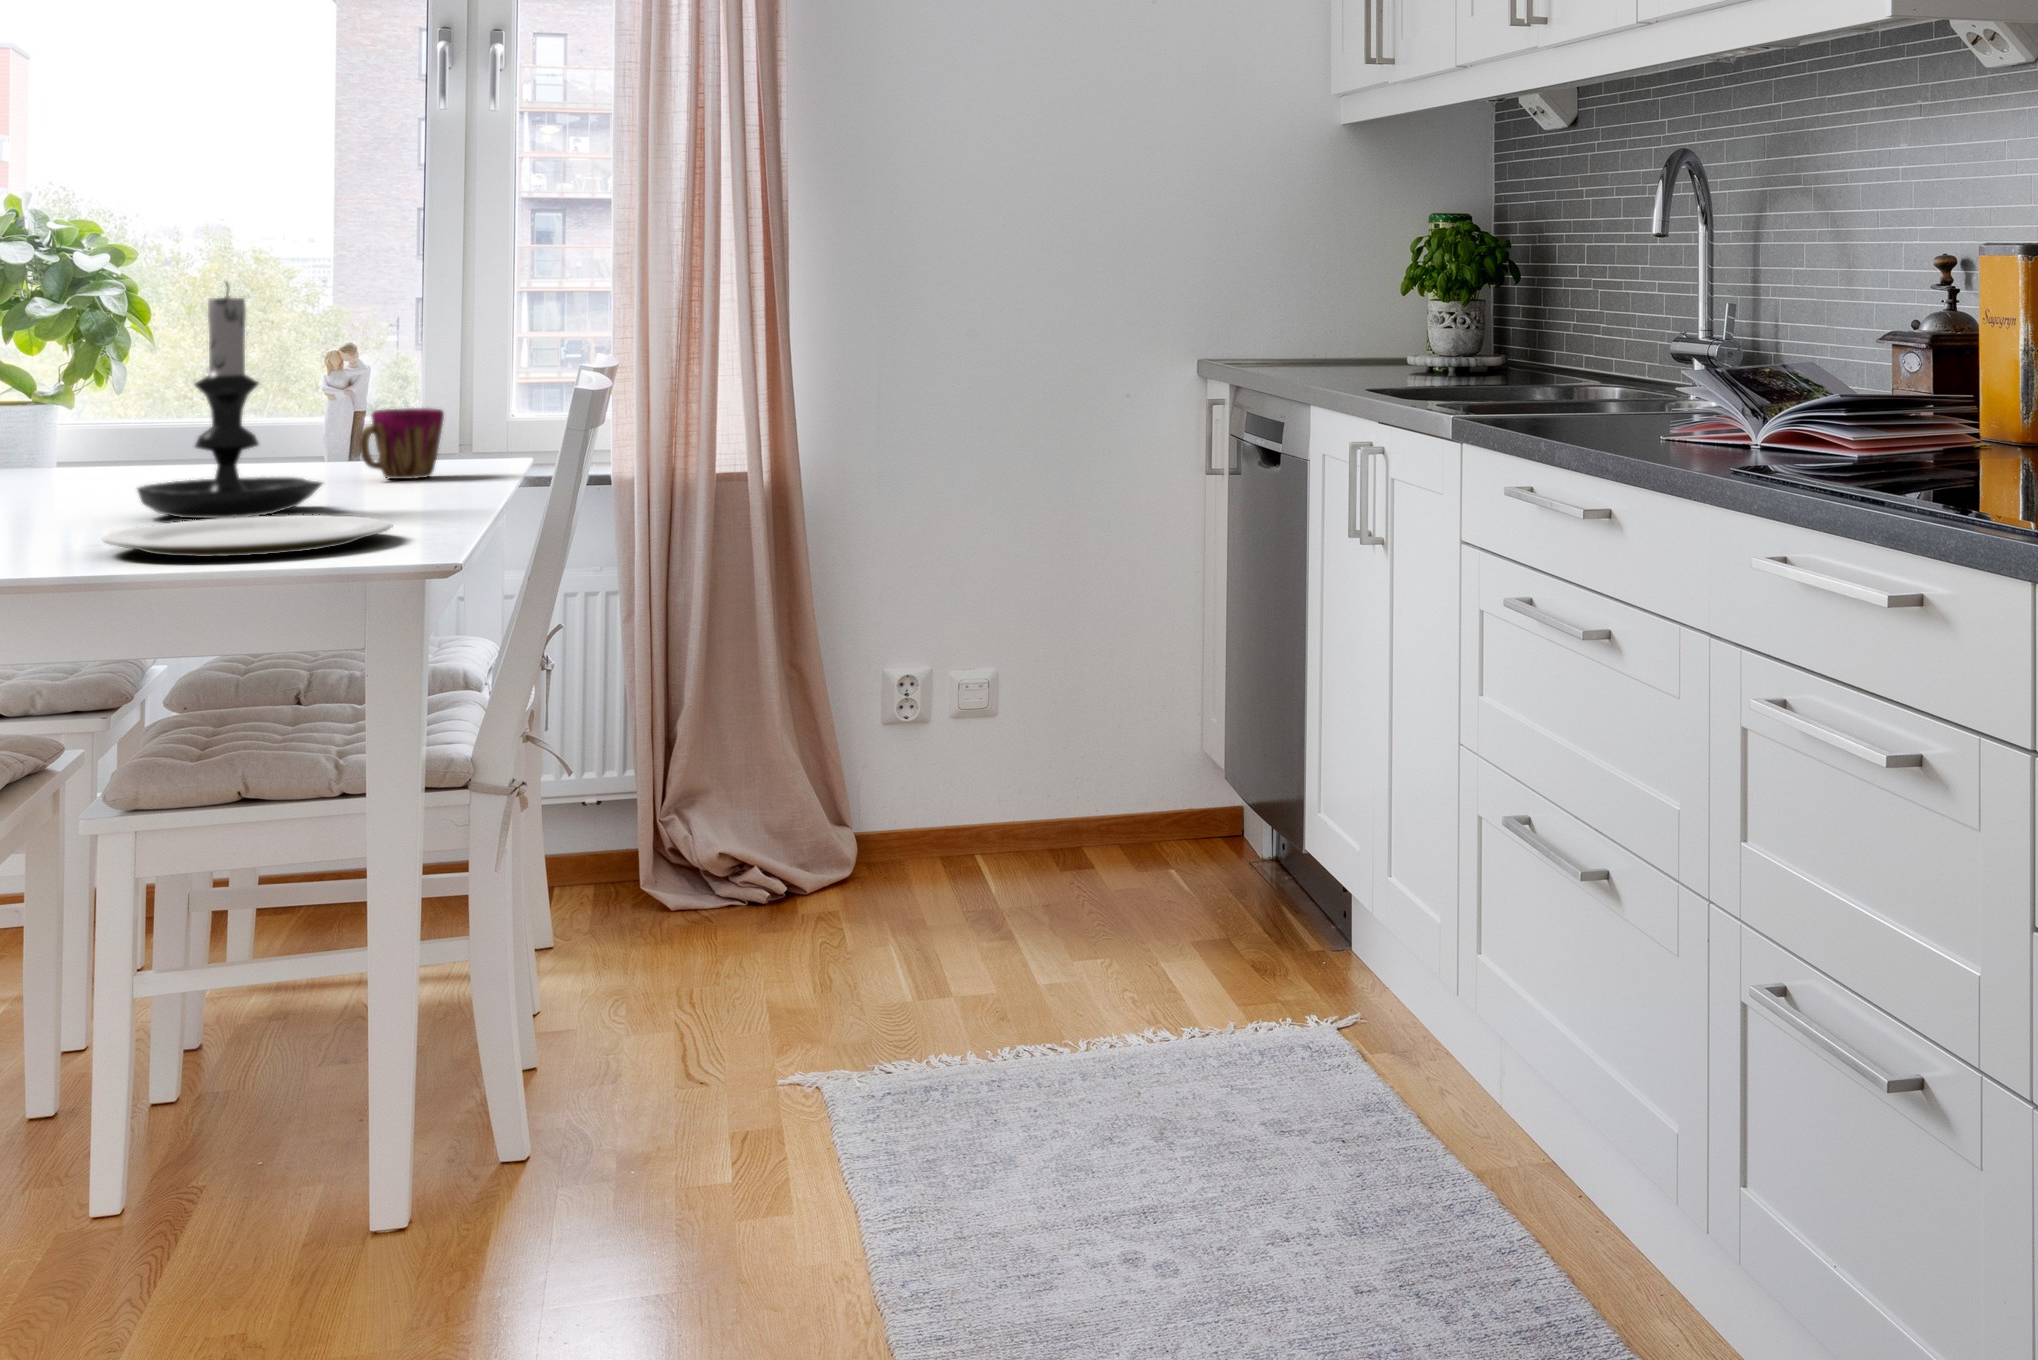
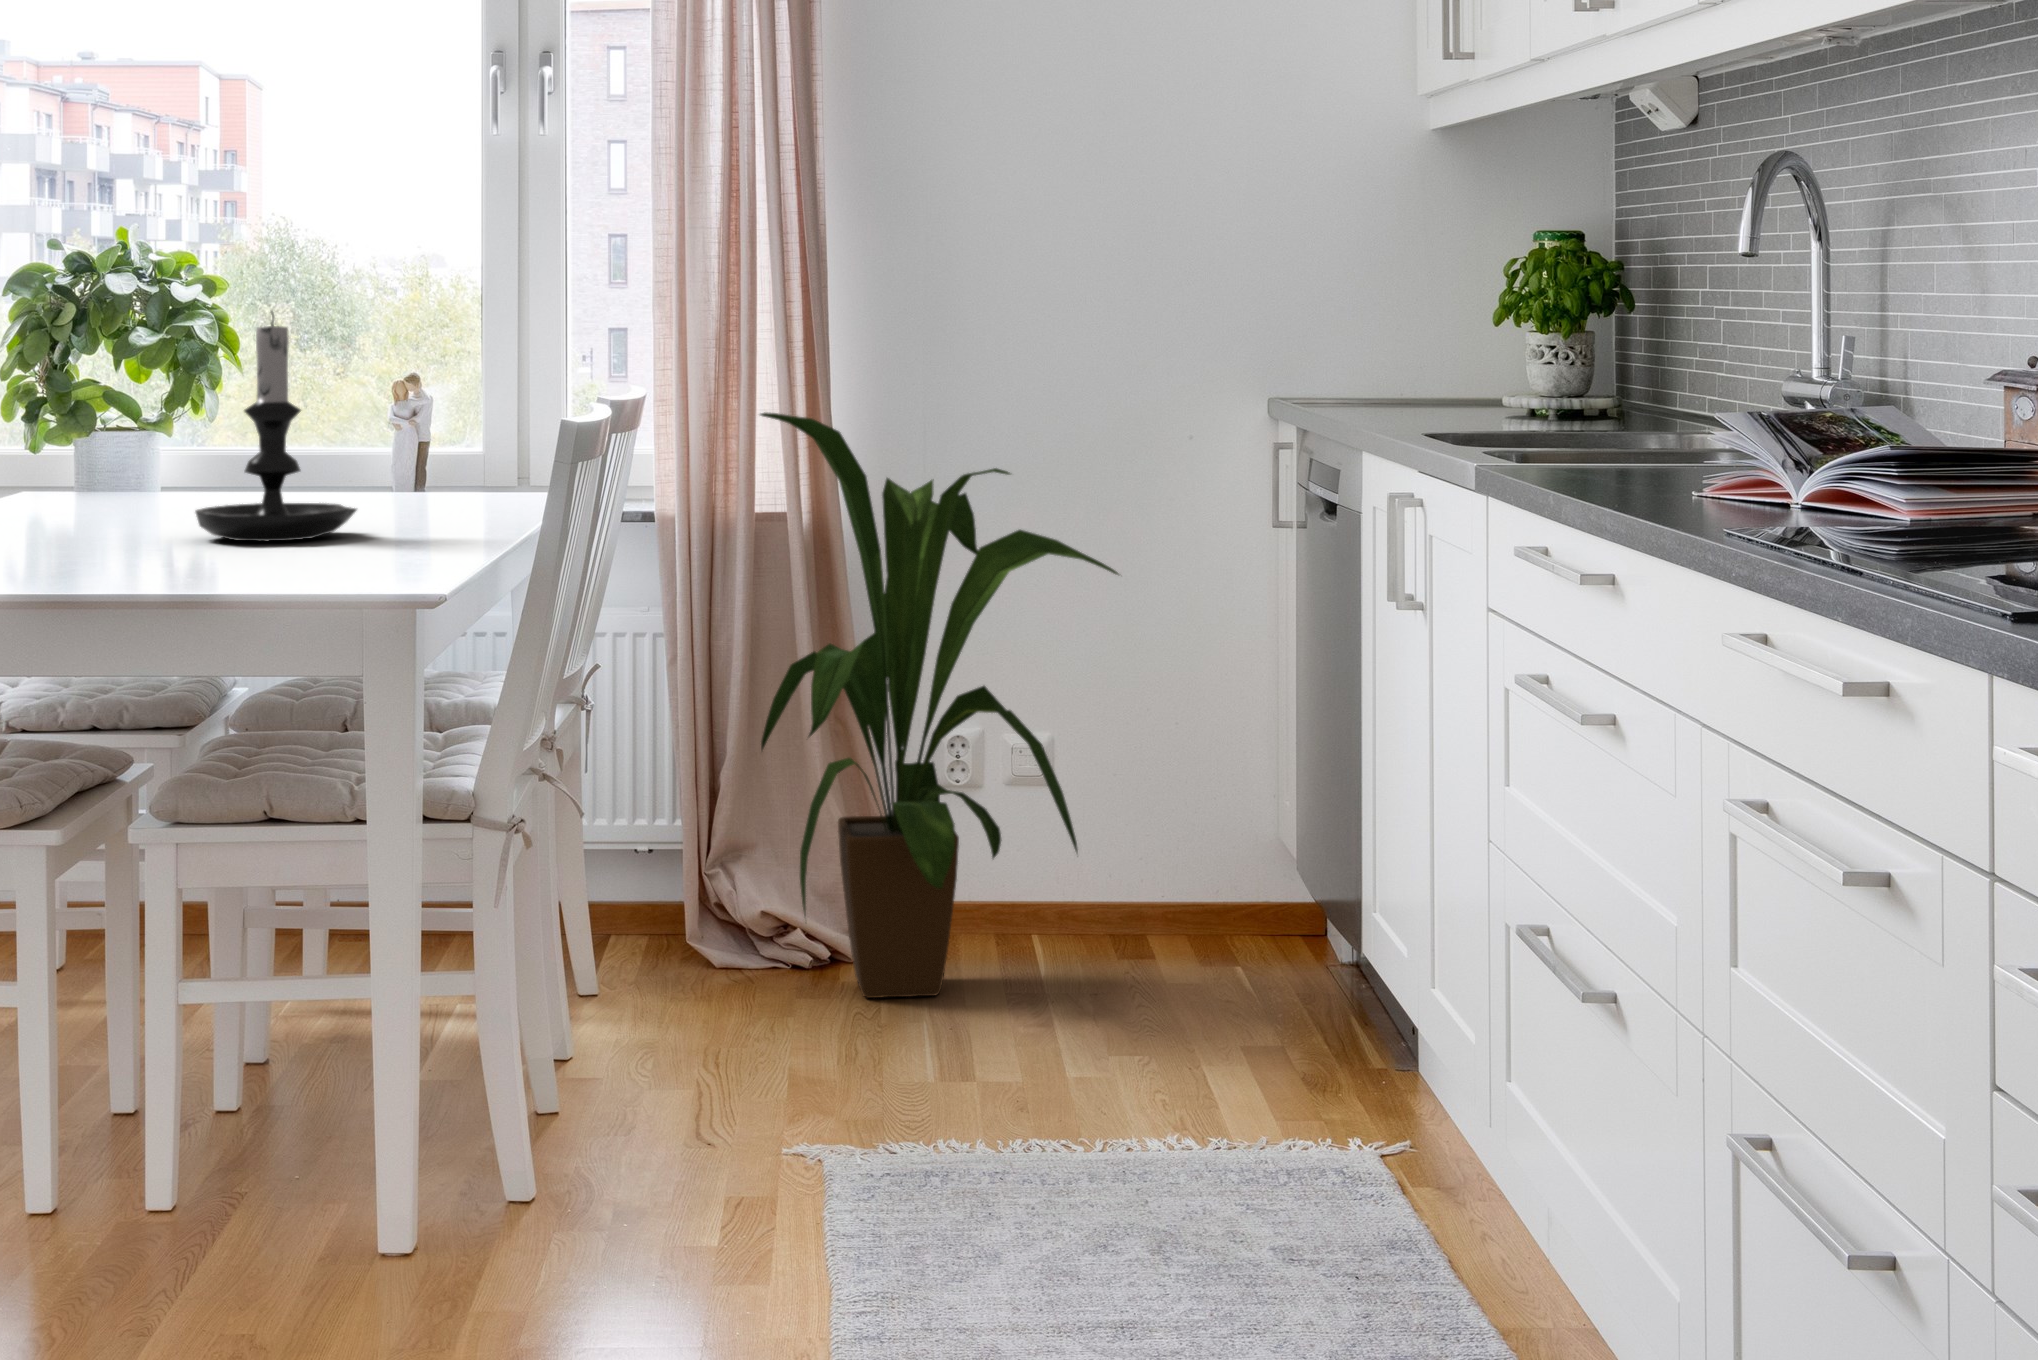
house plant: none [723,380,1071,925] -> present [760,413,1119,998]
cup: present [359,408,444,479] -> none [402,438,481,509]
plate: present [103,515,392,557] -> none [152,540,405,575]

